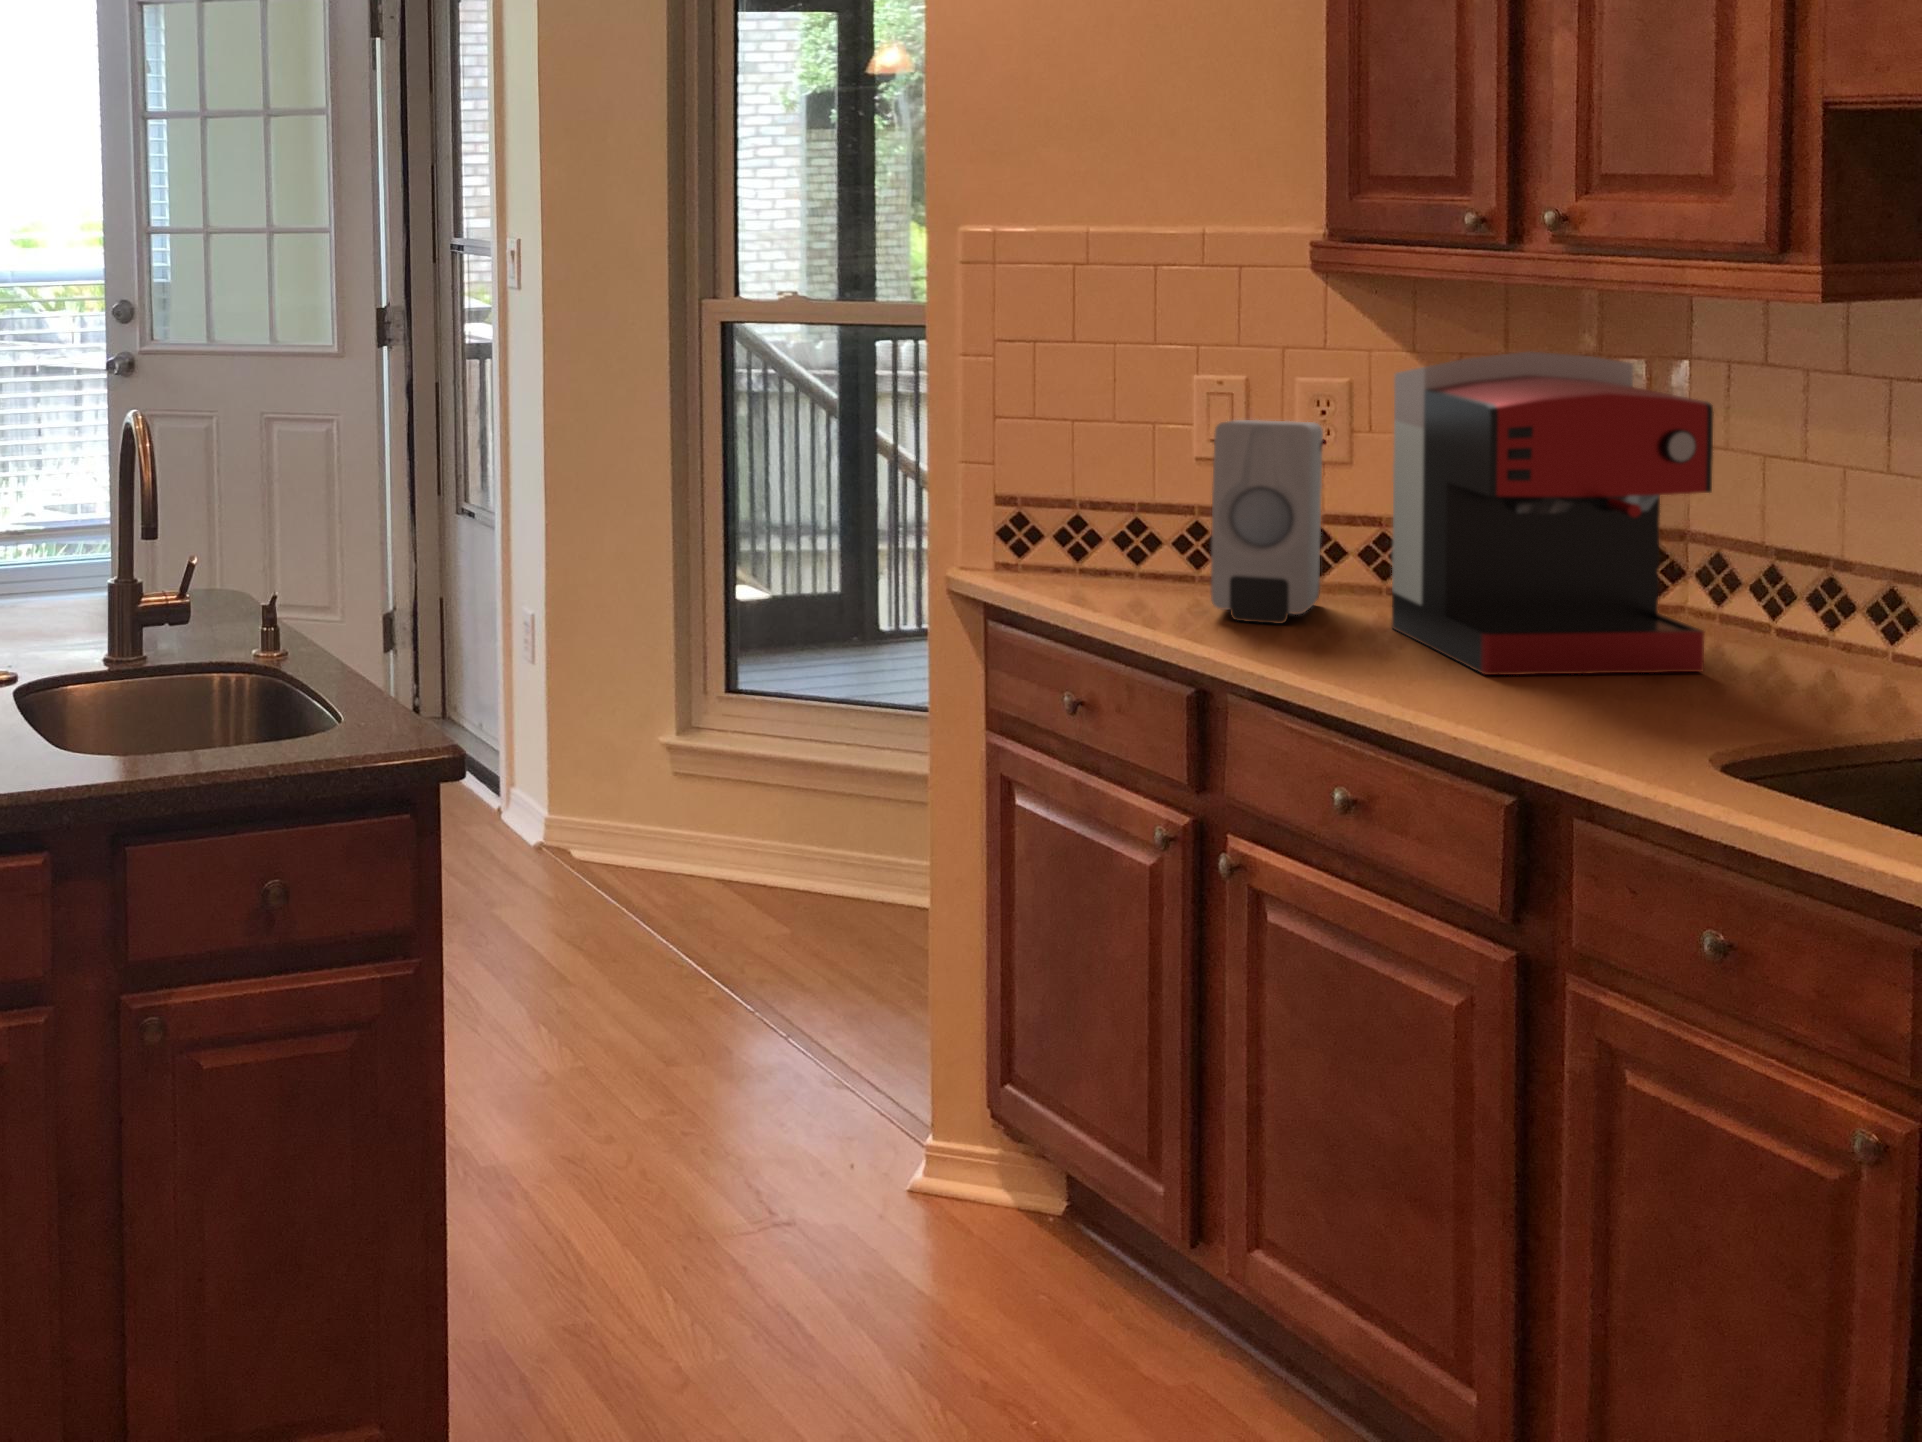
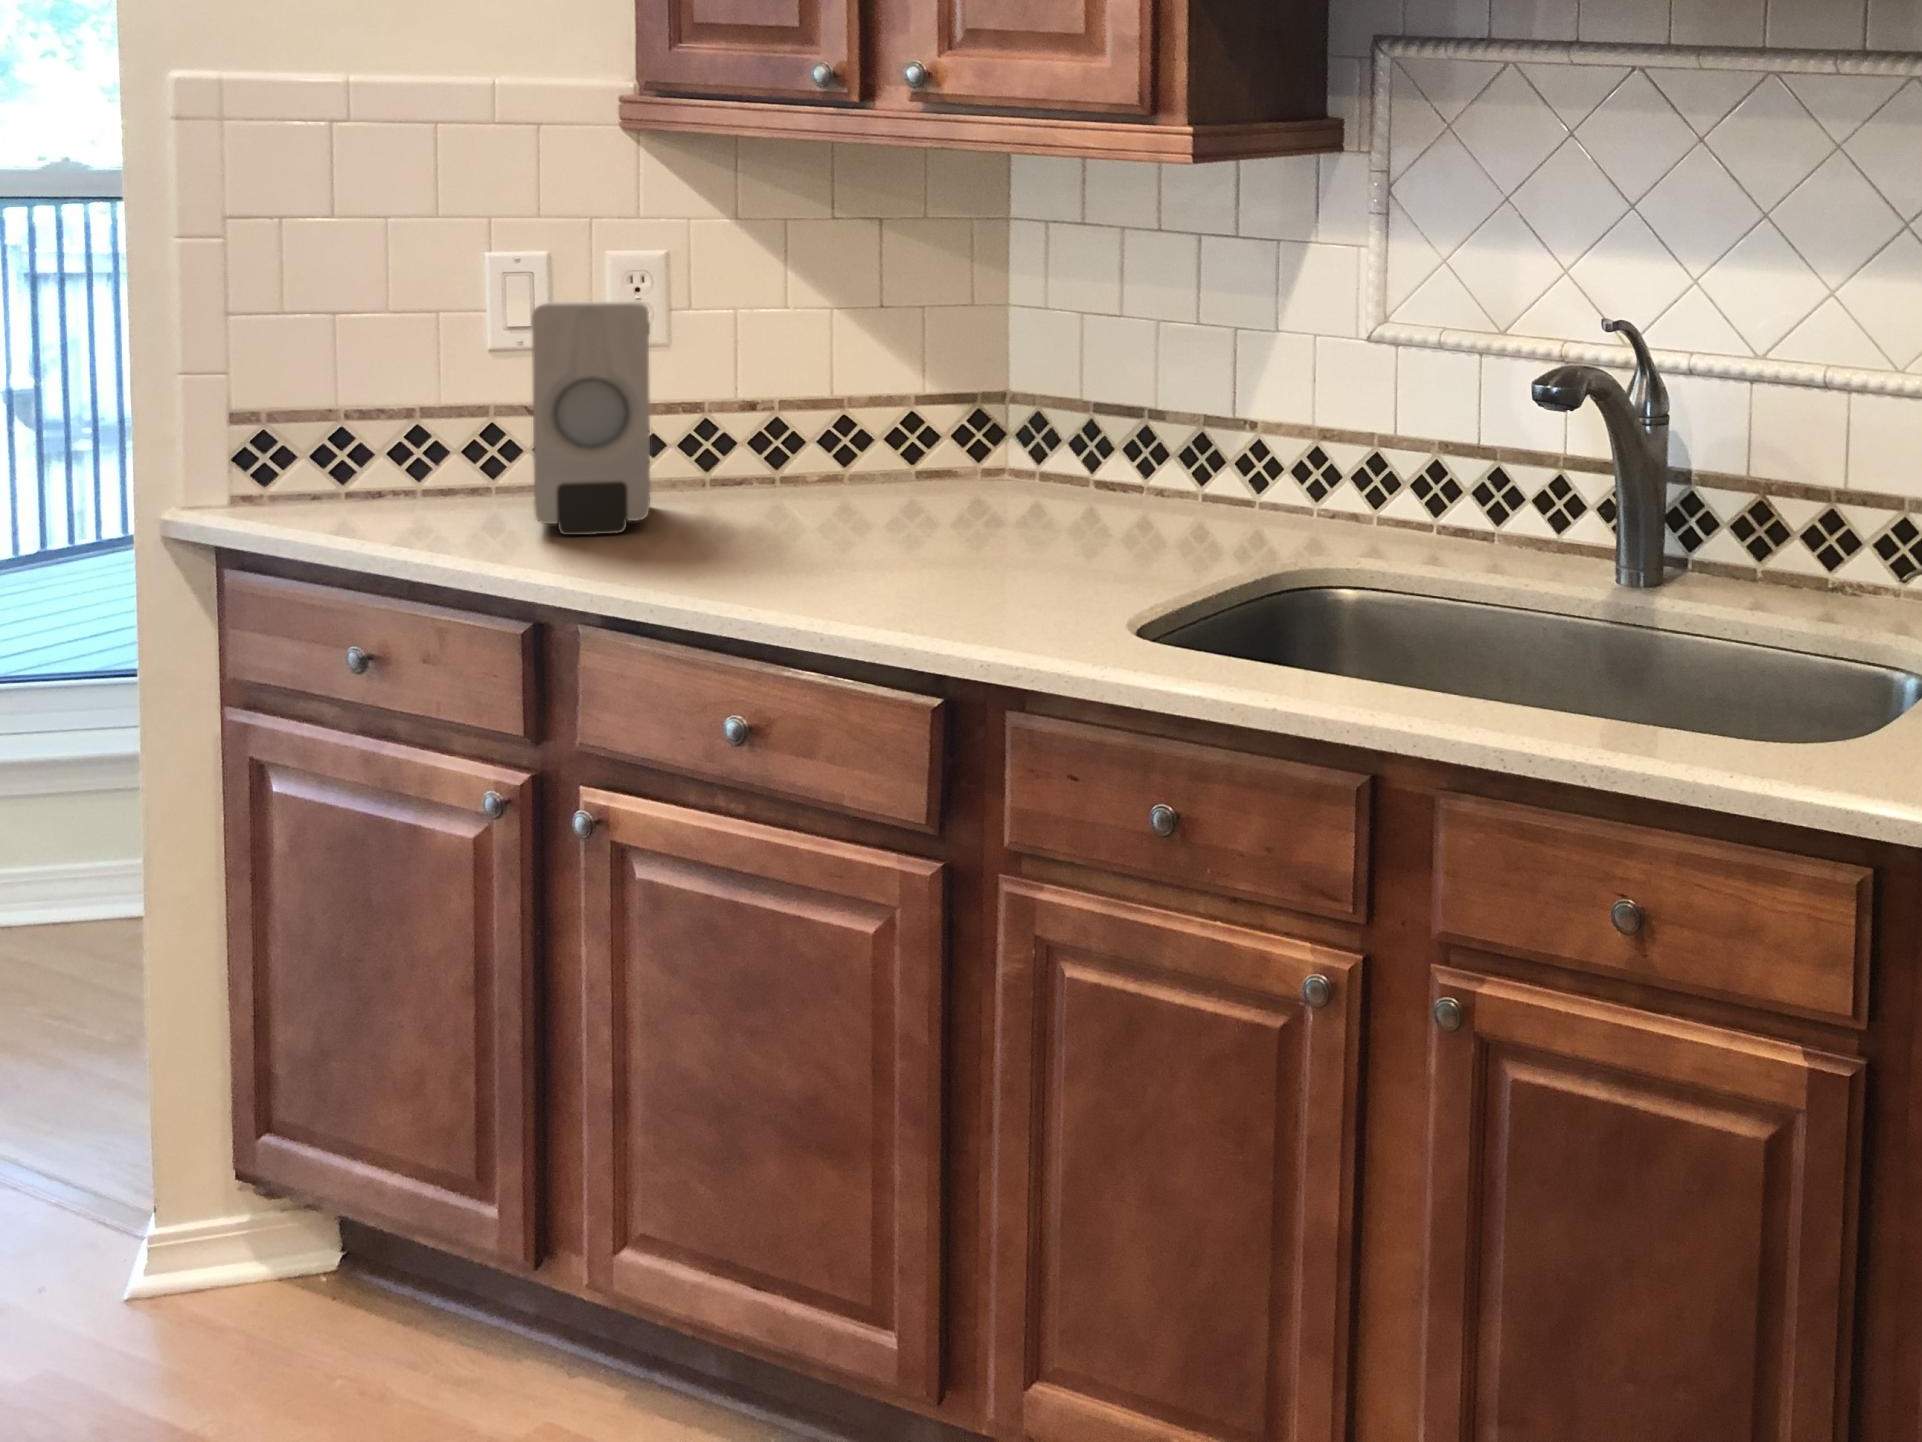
coffee maker: present [1392,352,1714,675] -> none [739,217,1069,566]

